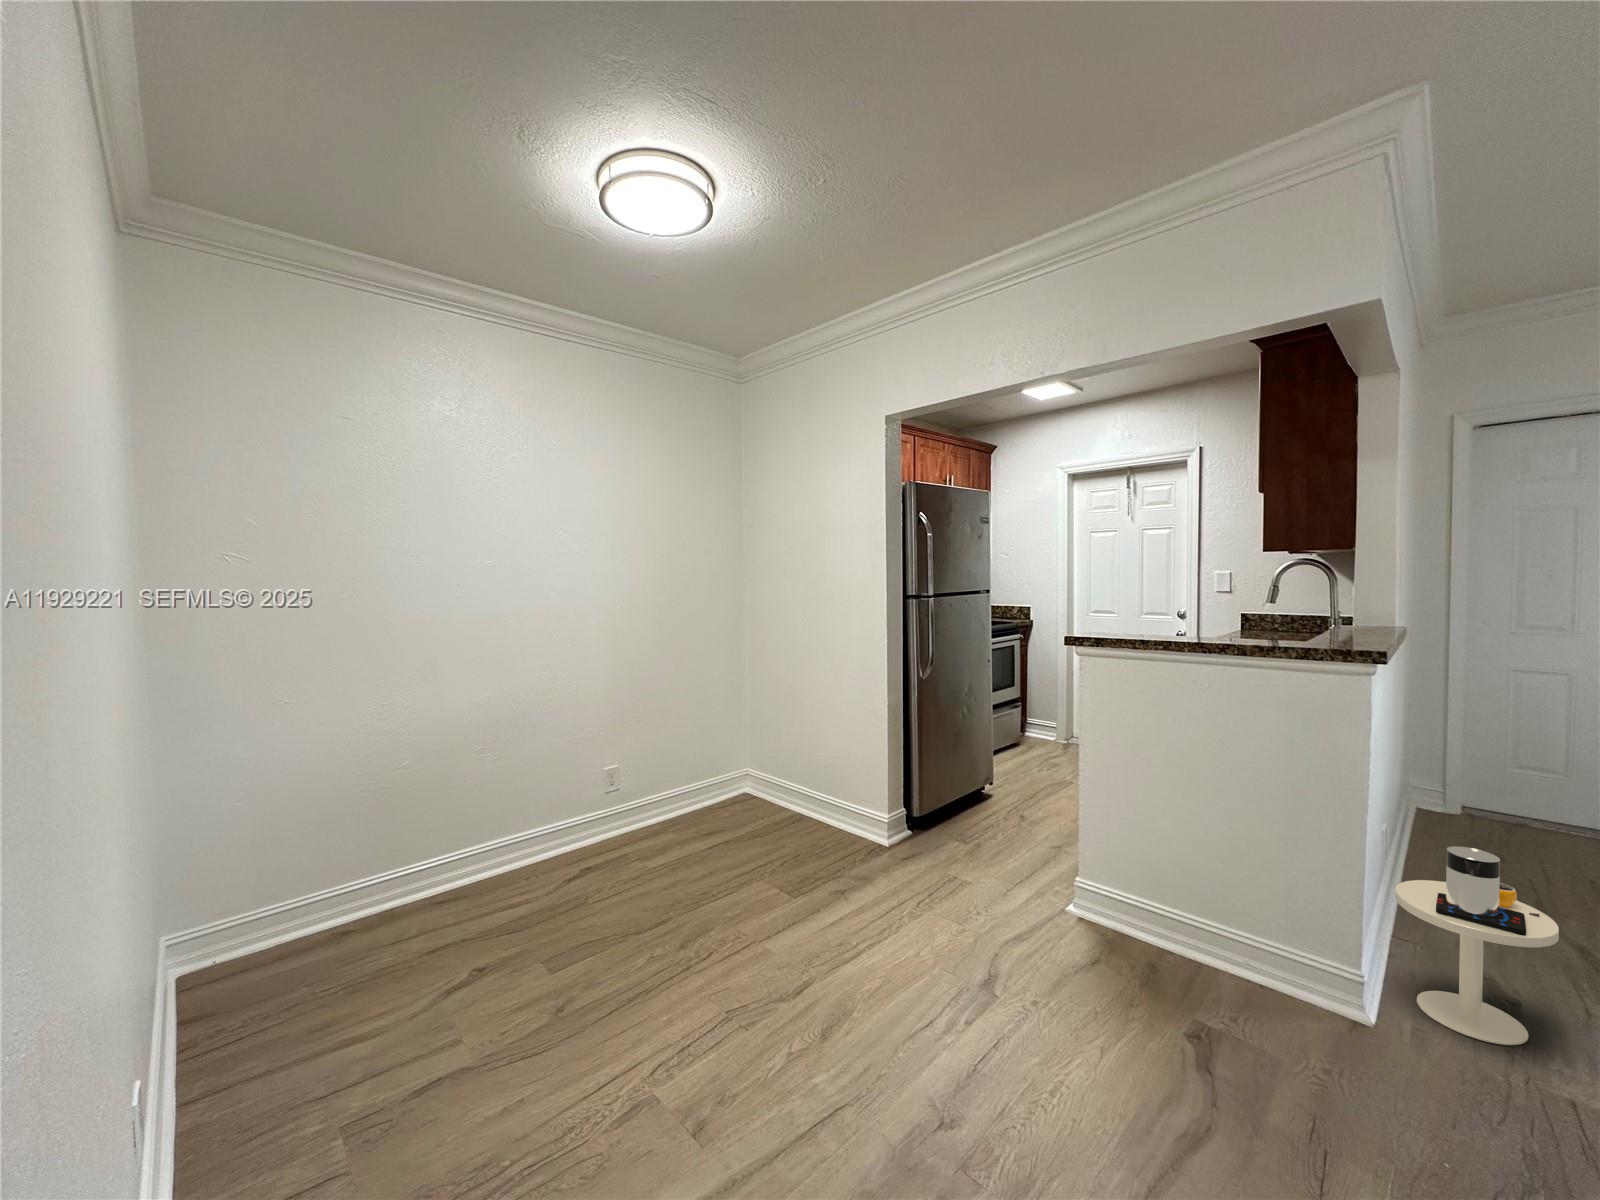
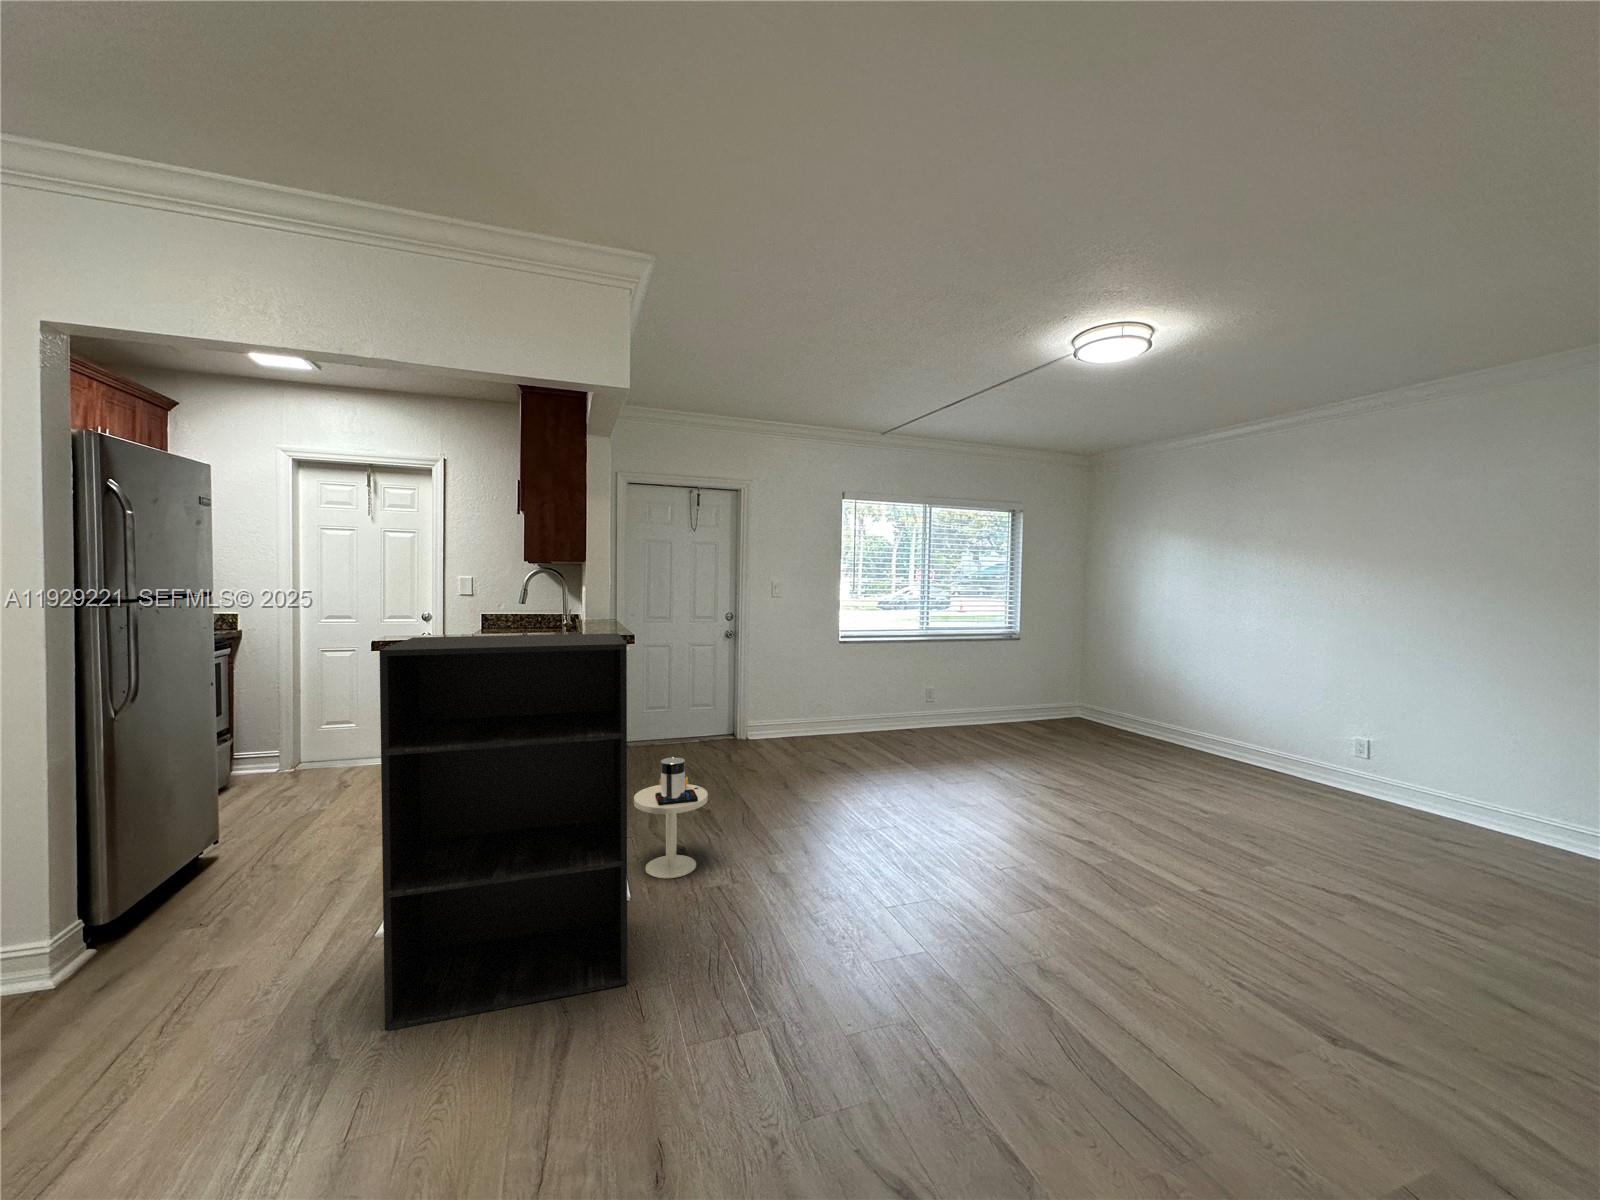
bookshelf: none [1034,635,1340,1128] -> present [379,633,627,1030]

